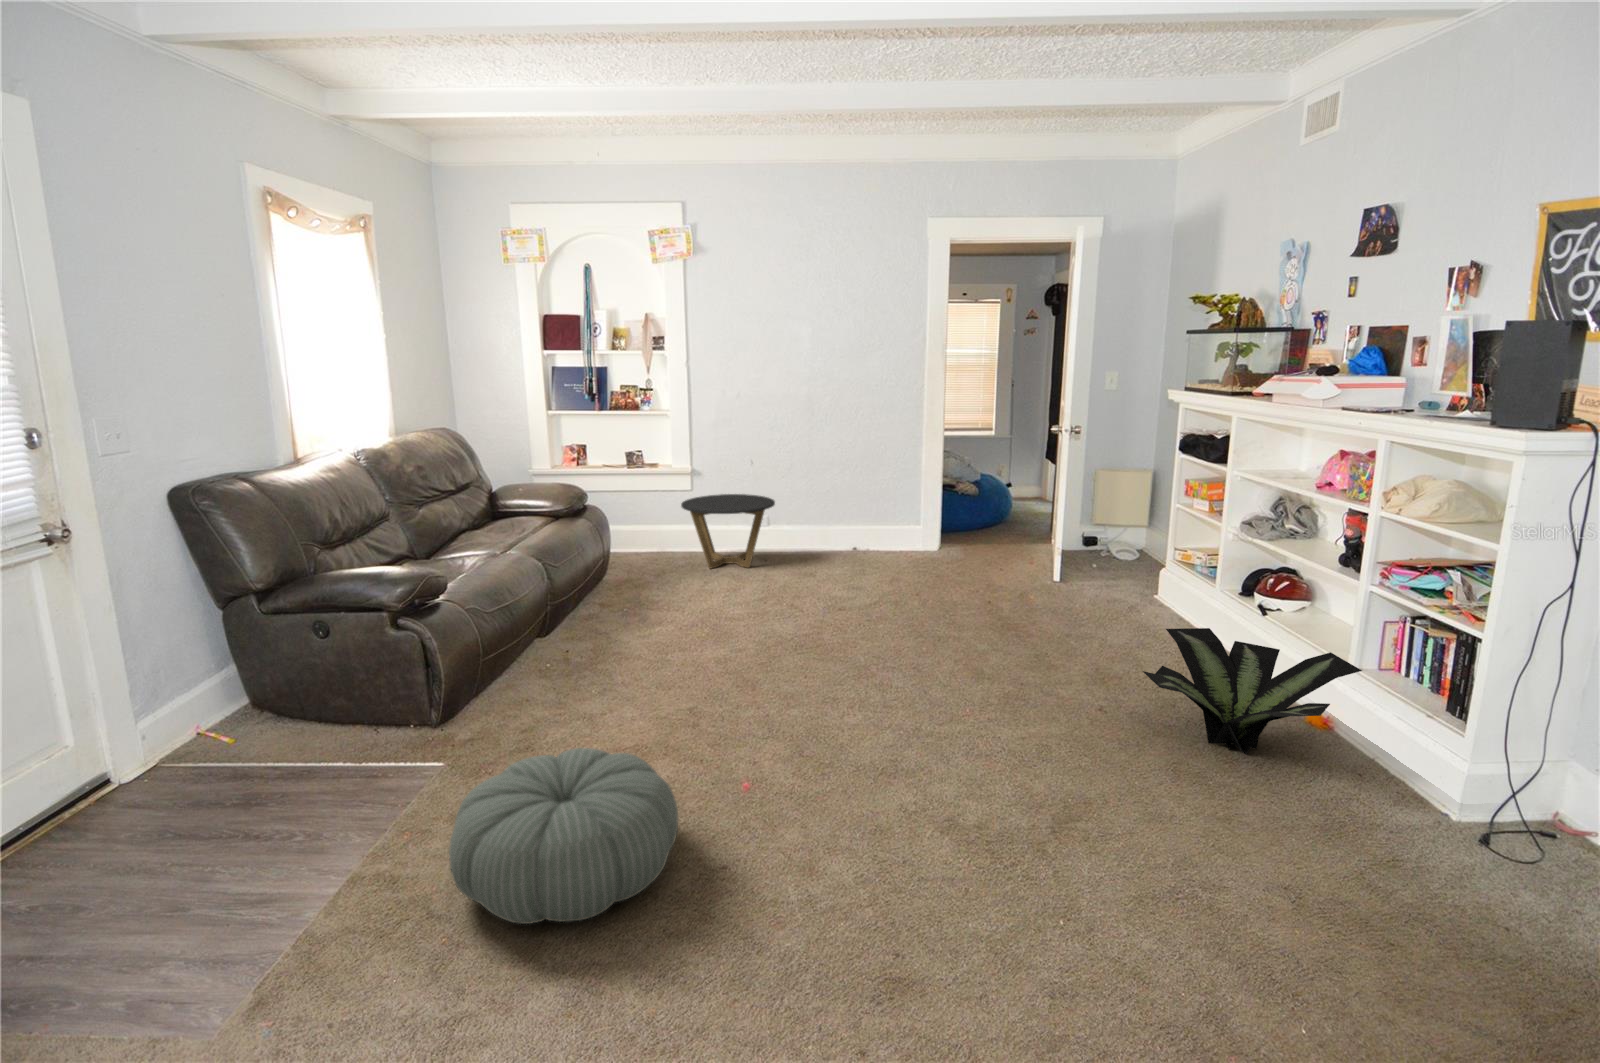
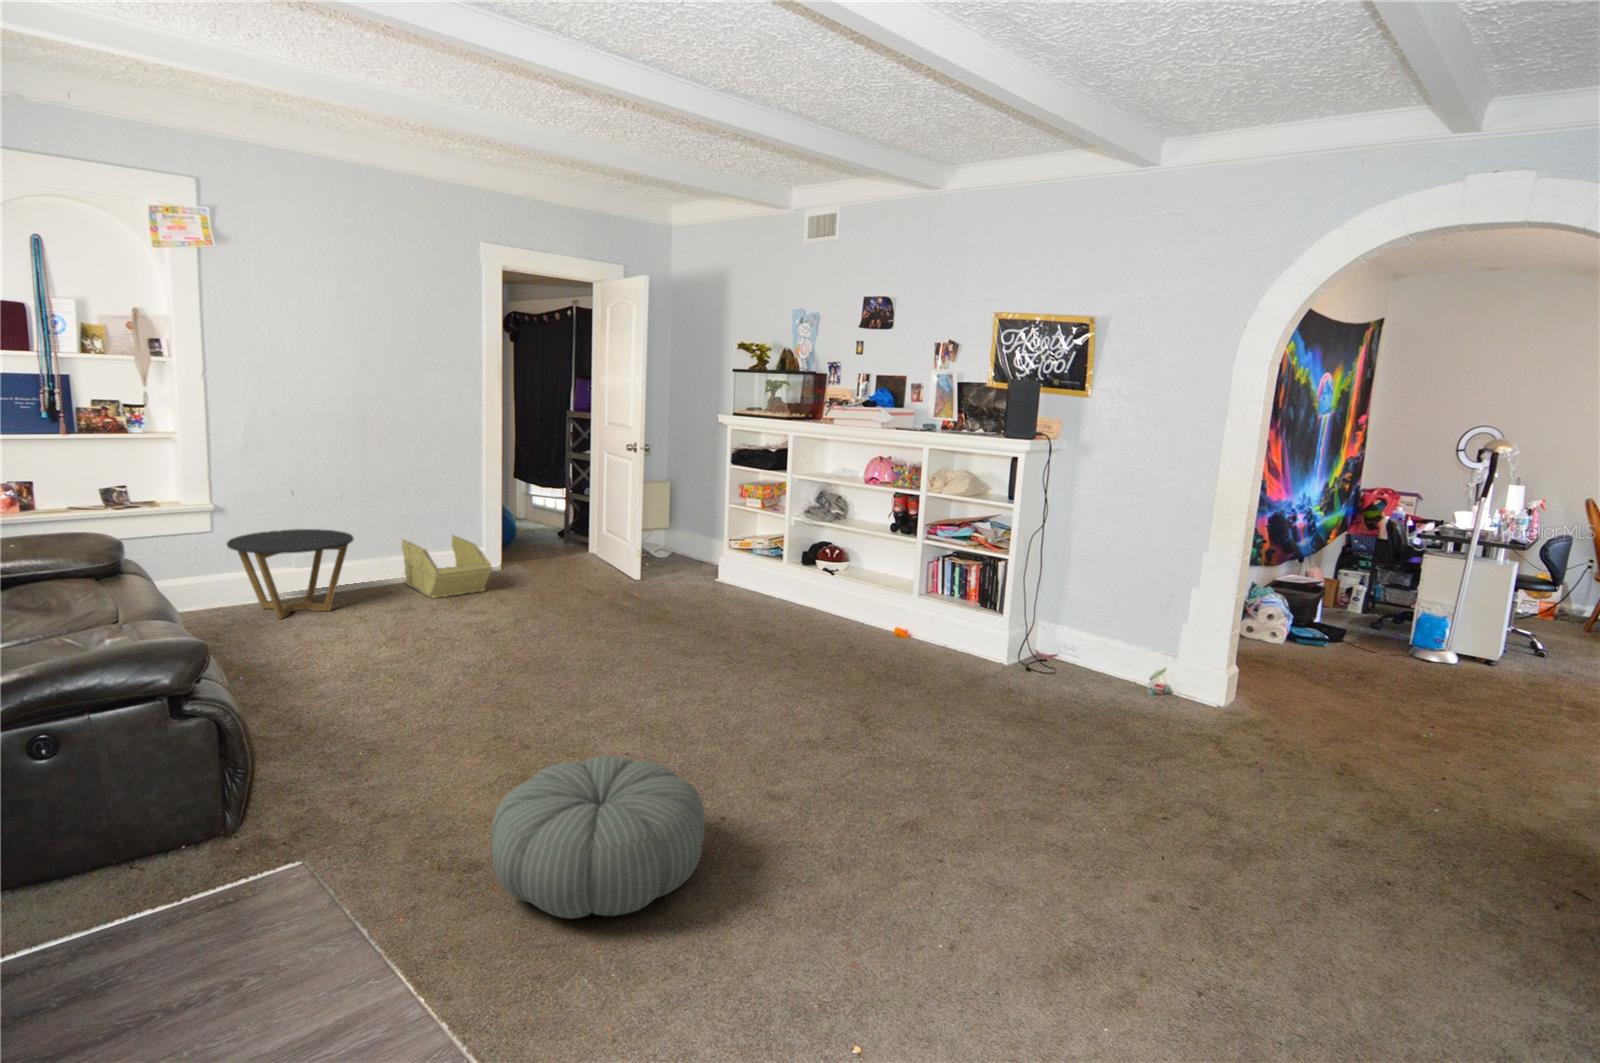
storage bin: none [833,511,889,570] -> present [402,535,492,598]
potted plant: present [1143,628,1362,754] -> none [815,584,943,660]

